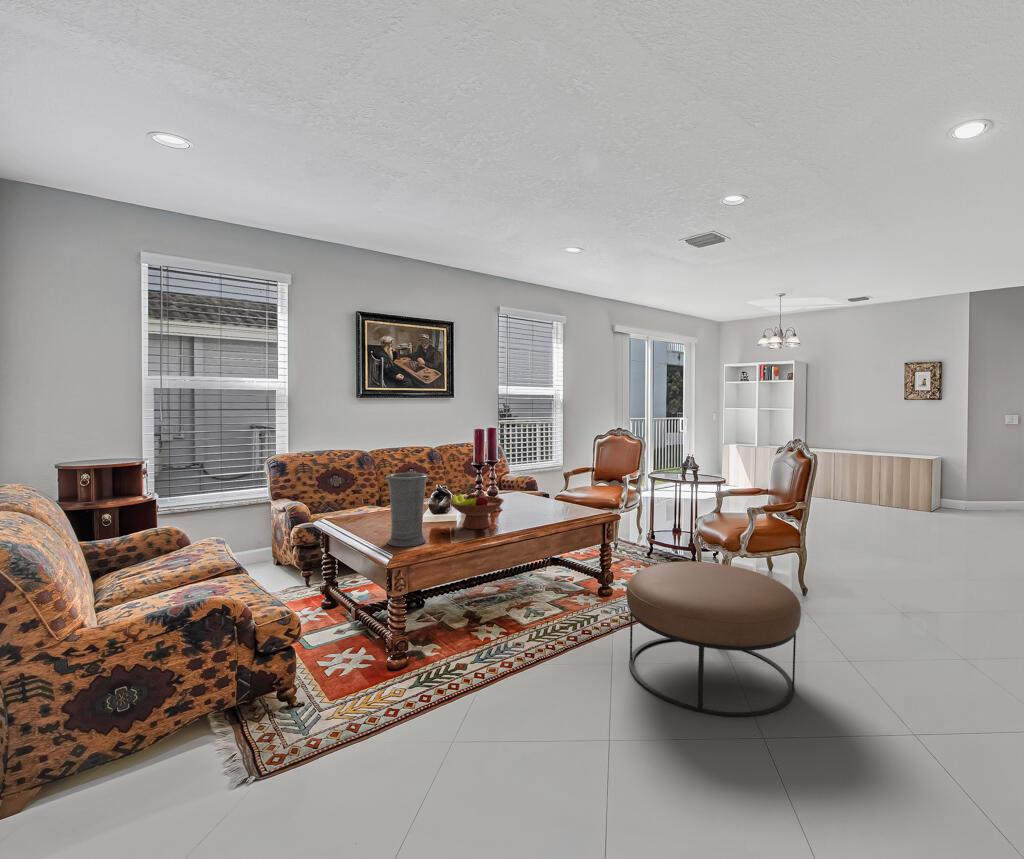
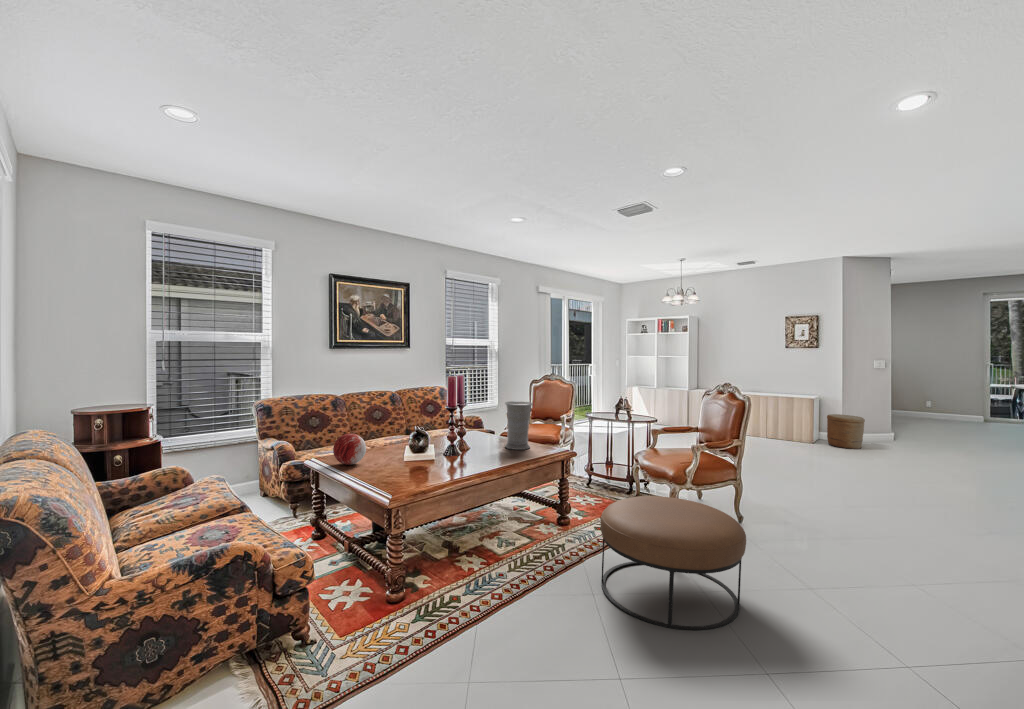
vase: present [385,473,428,547] -> present [505,401,533,450]
woven basket: none [954,474,1006,516] -> present [827,414,865,449]
decorative orb: none [343,490,377,523] -> present [333,433,366,465]
fruit bowl: present [449,492,504,529] -> none [437,435,487,470]

